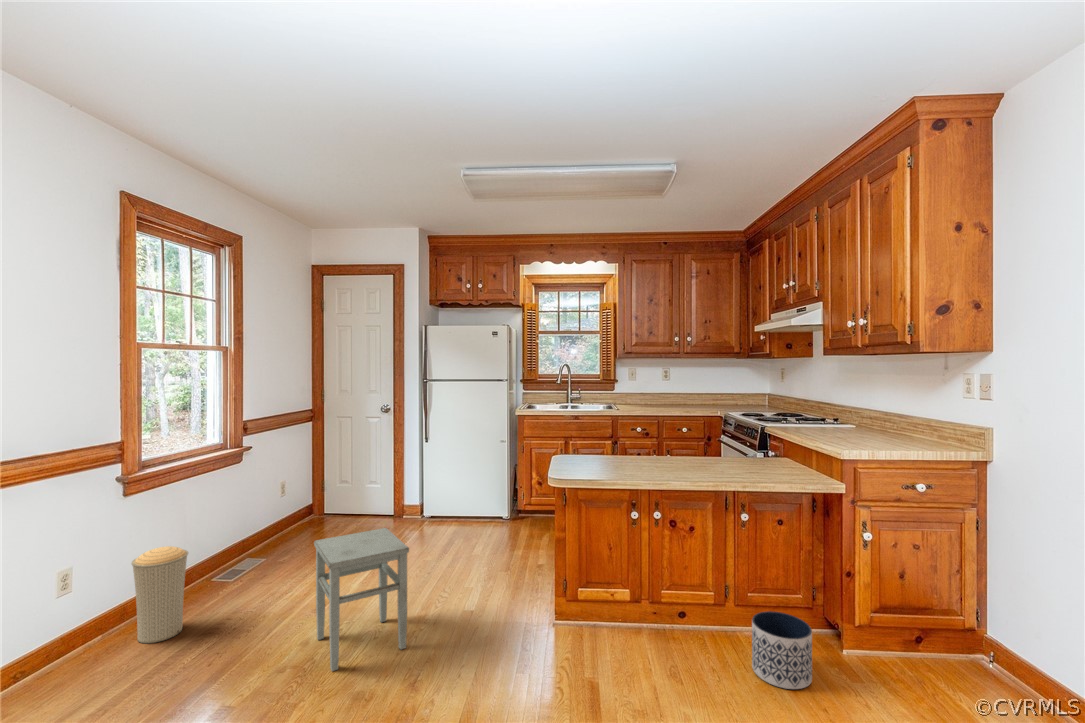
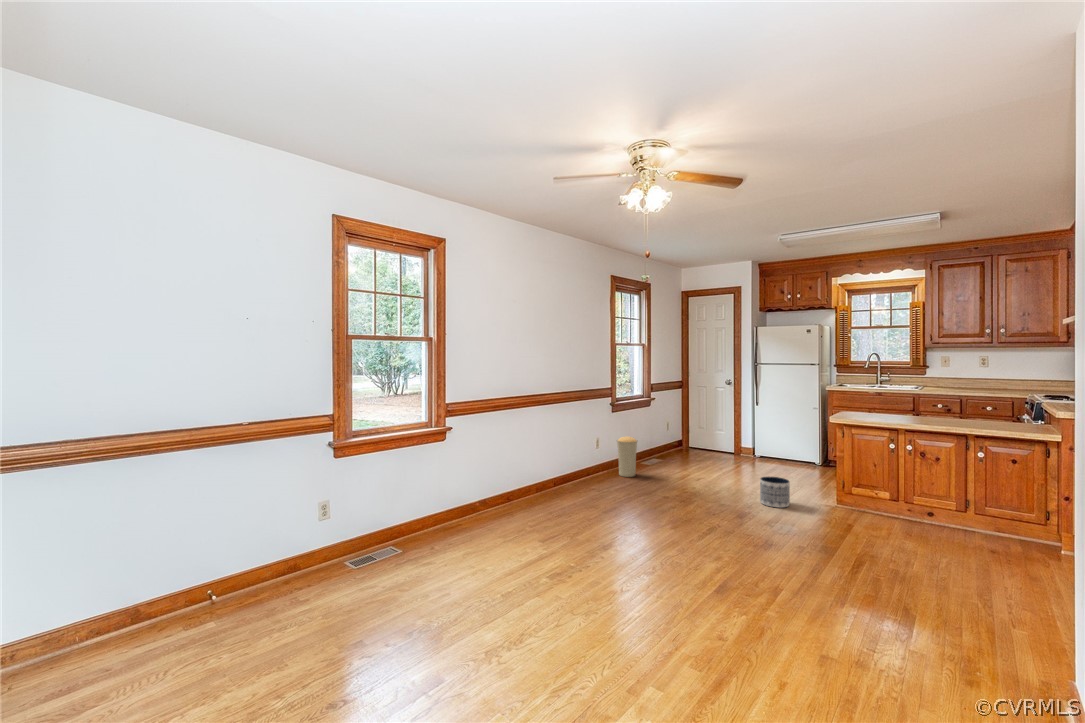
stool: present [314,528,409,671] -> none [696,440,745,498]
planter: present [752,611,812,689] -> present [760,477,790,508]

